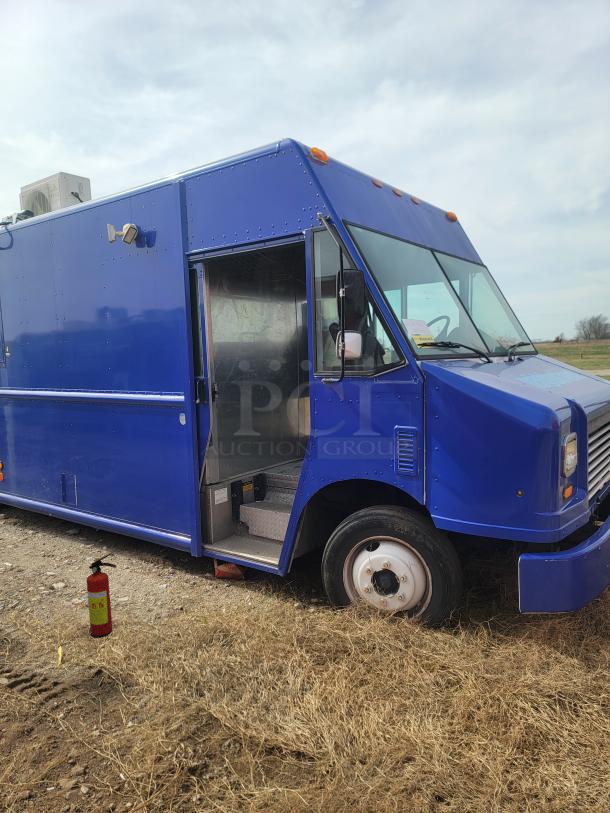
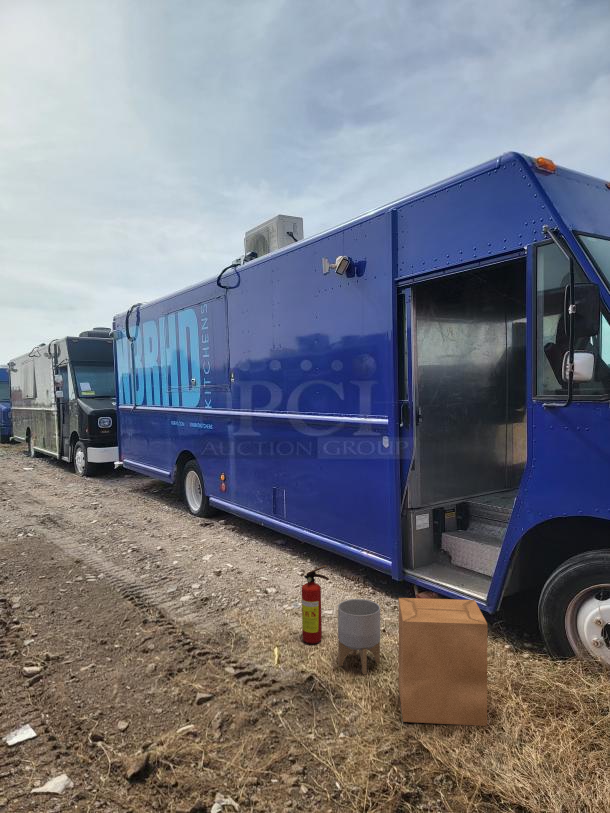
cardboard box: none [186,567,273,697] -> present [399,598,488,726]
planter: none [125,582,173,658] -> present [338,599,380,674]

